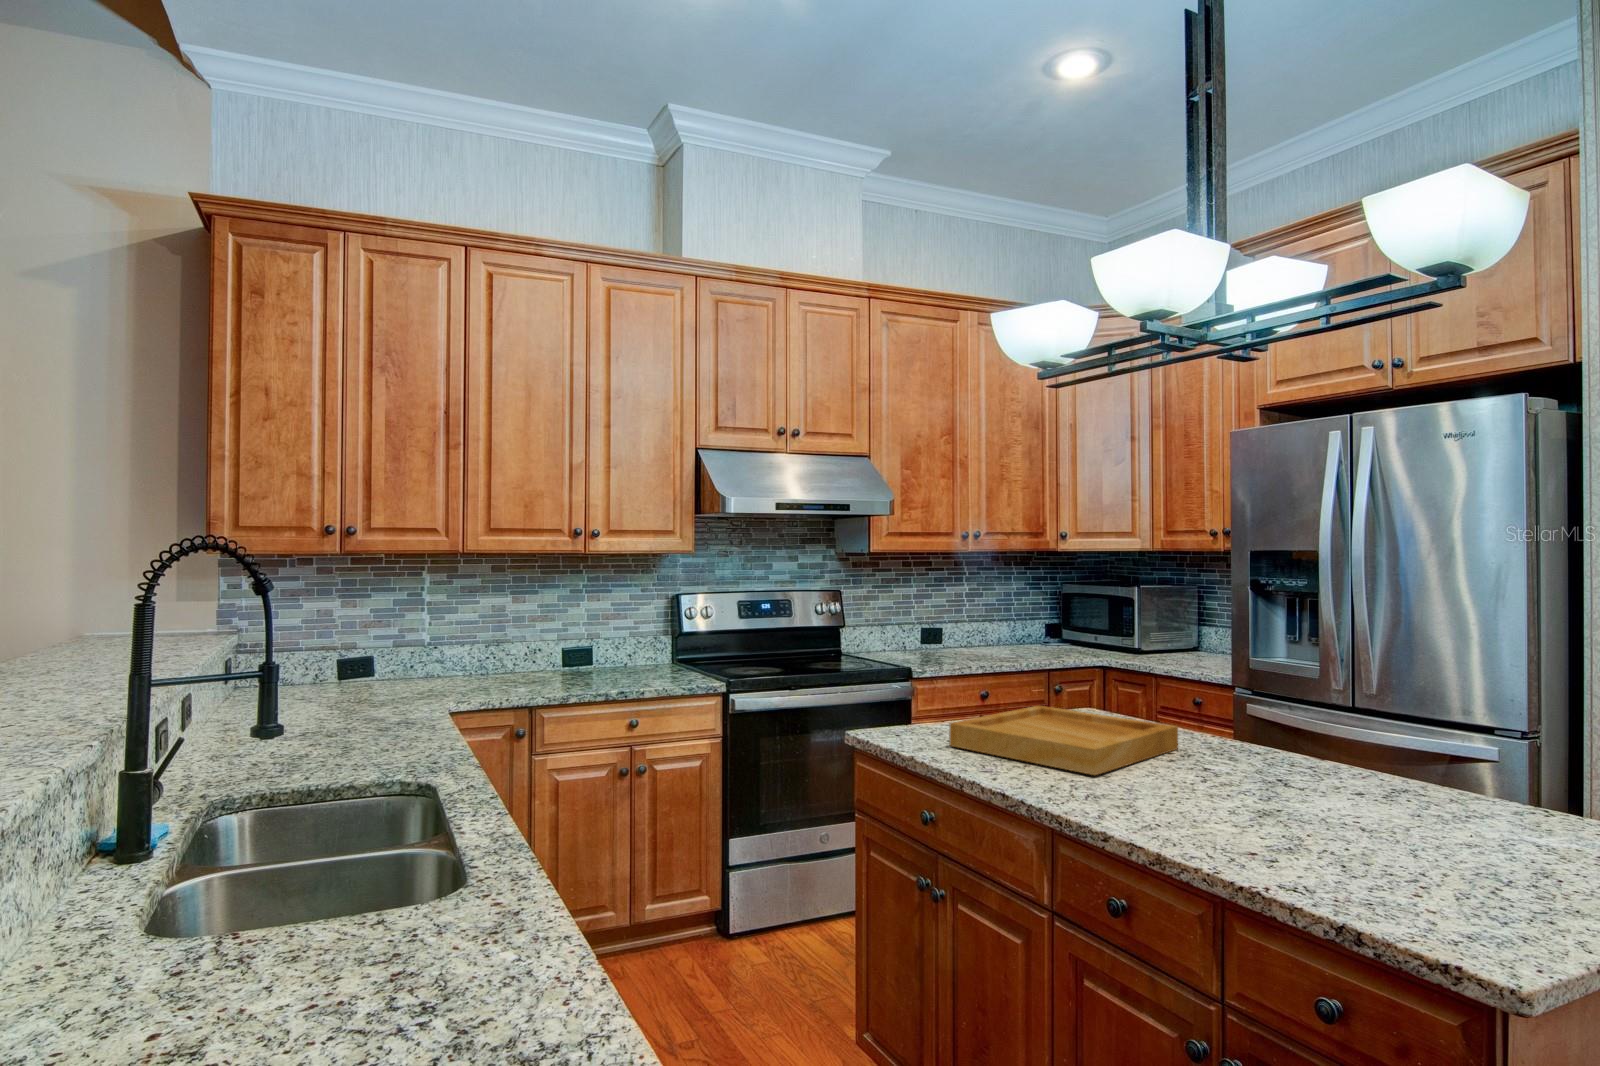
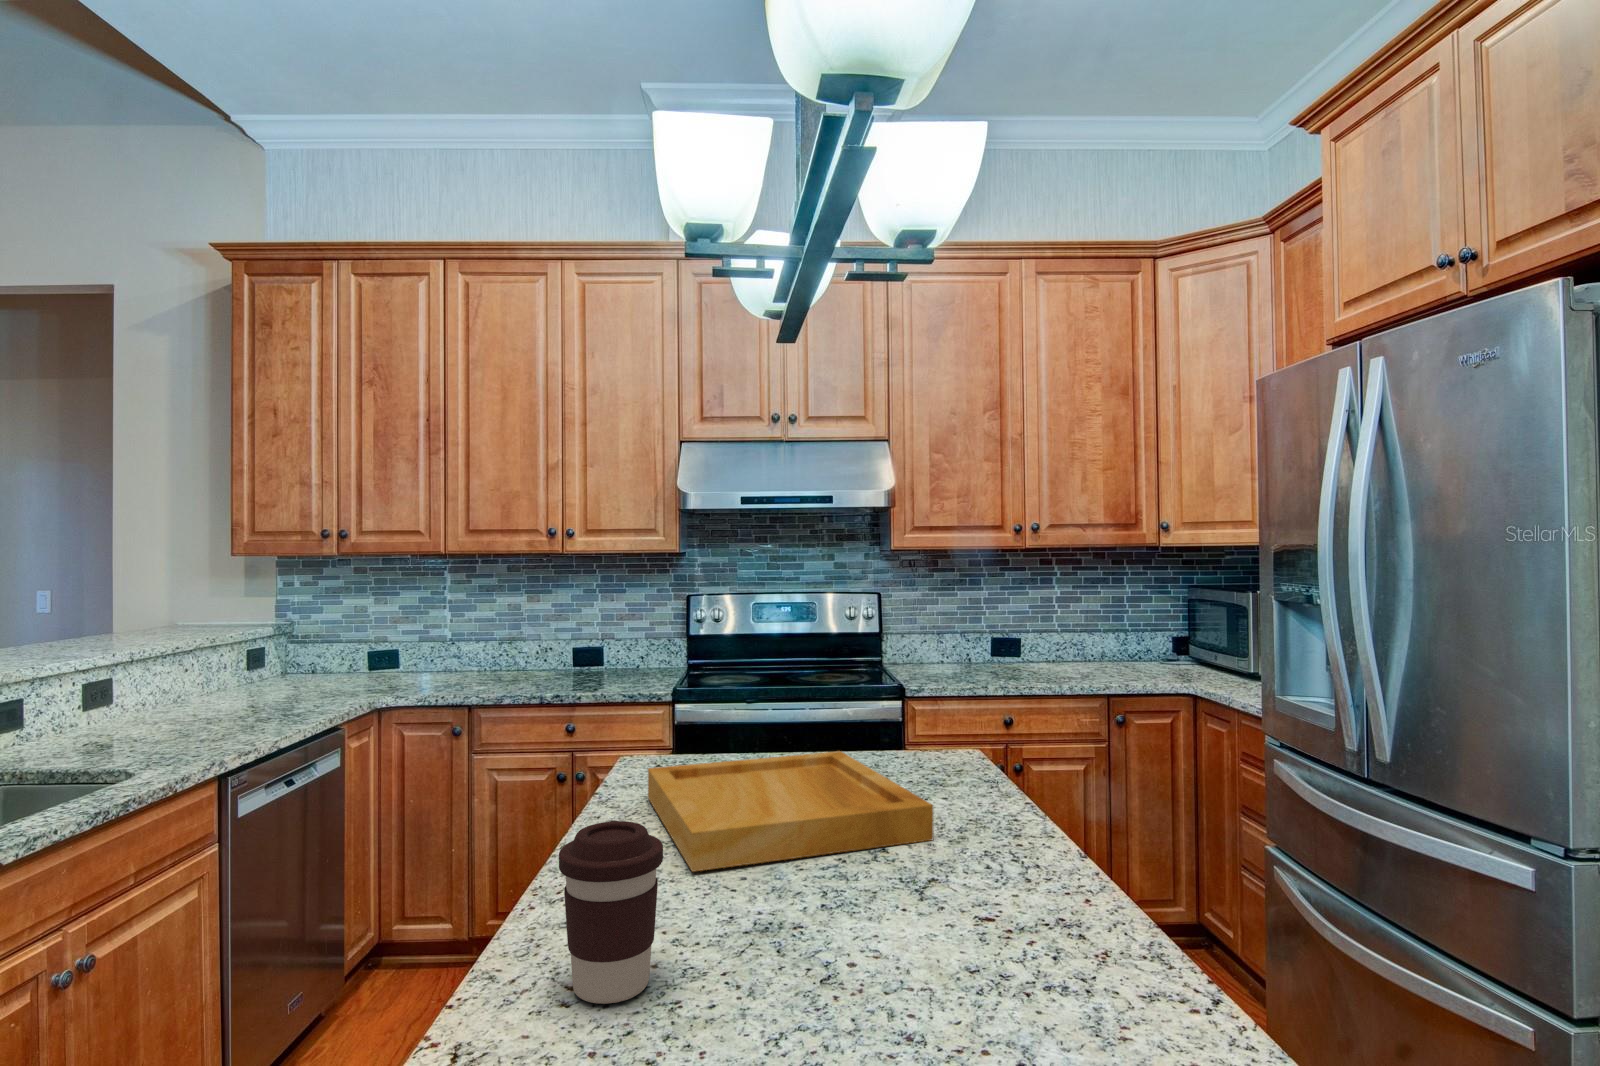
coffee cup: none [1159,725,1225,827] -> present [559,821,663,1004]

